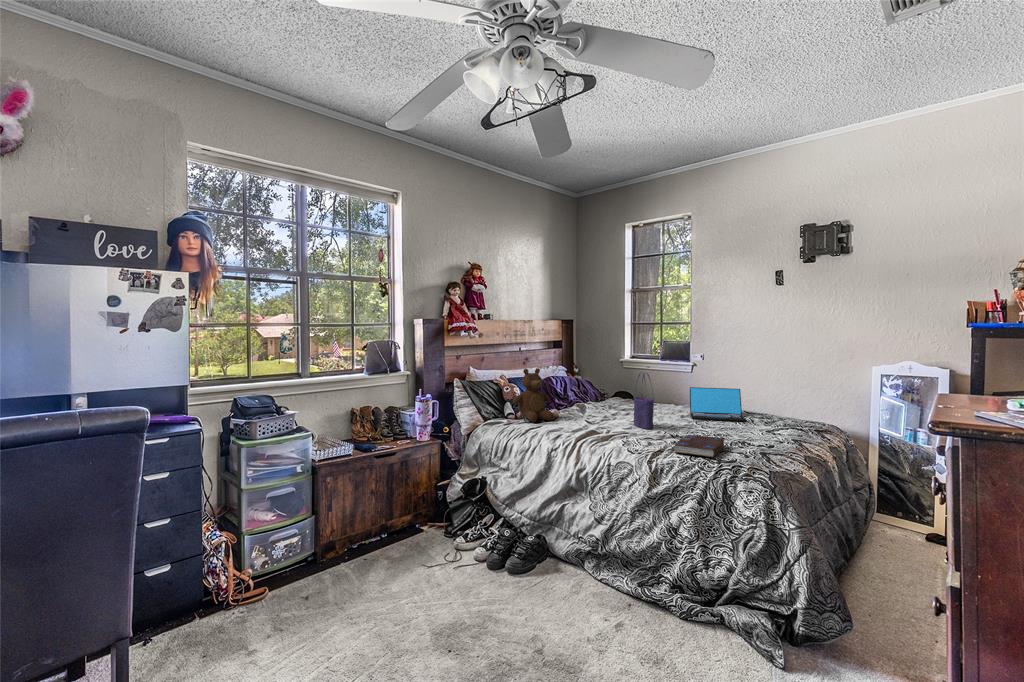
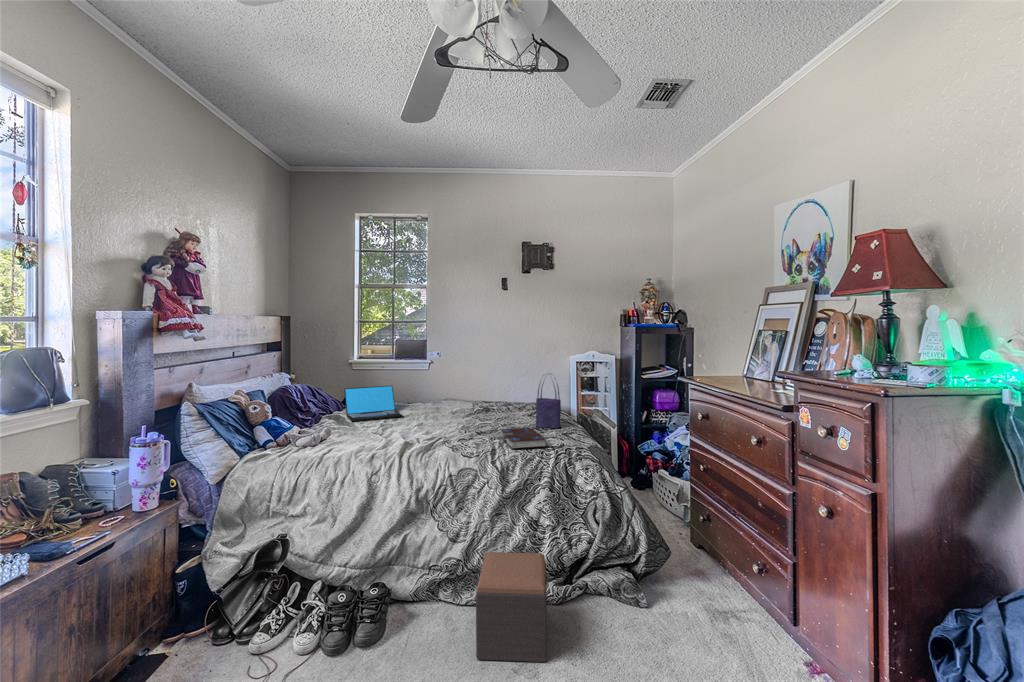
teddy bear: present [513,368,554,422] -> none [287,378,342,445]
tote bag: present [634,373,654,429] -> present [536,375,561,428]
laptop: present [690,387,747,422] -> present [344,386,403,422]
footstool: none [571,538,660,650] -> present [476,552,547,662]

